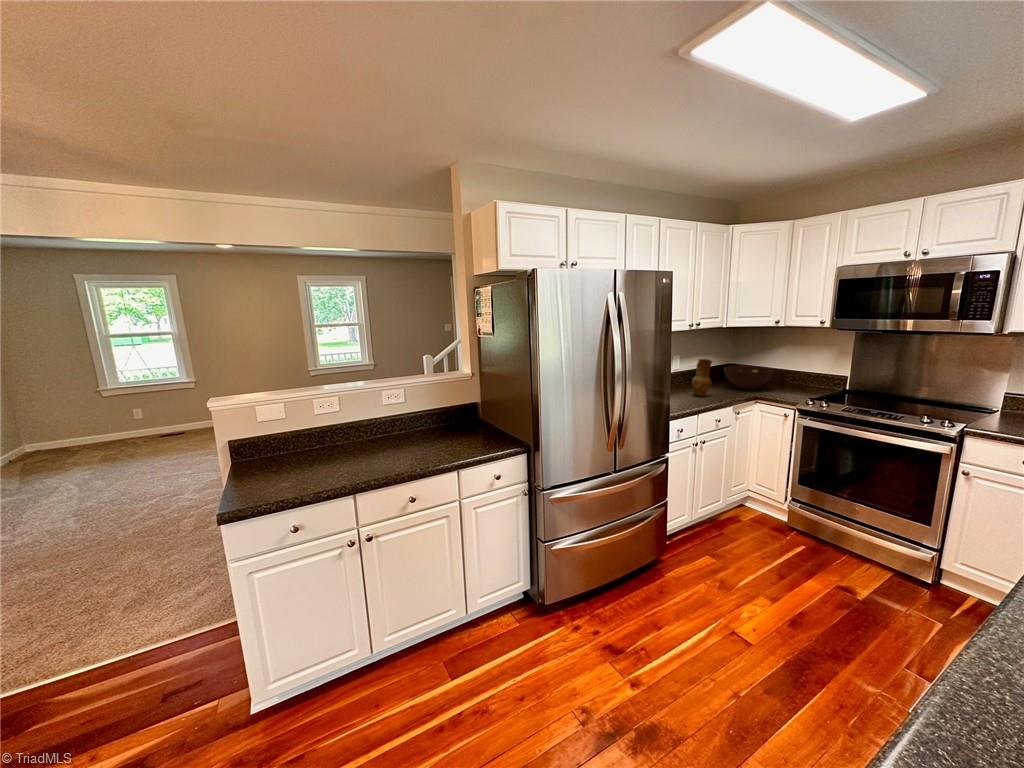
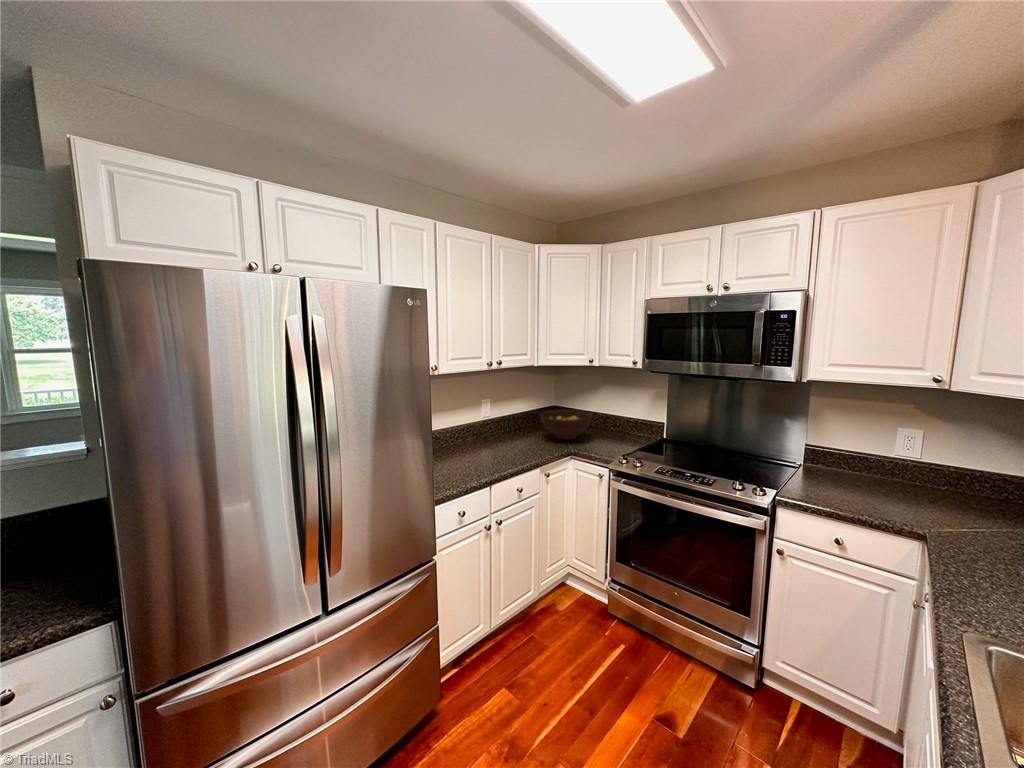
ceramic jug: present [692,359,712,396] -> none [496,406,519,454]

